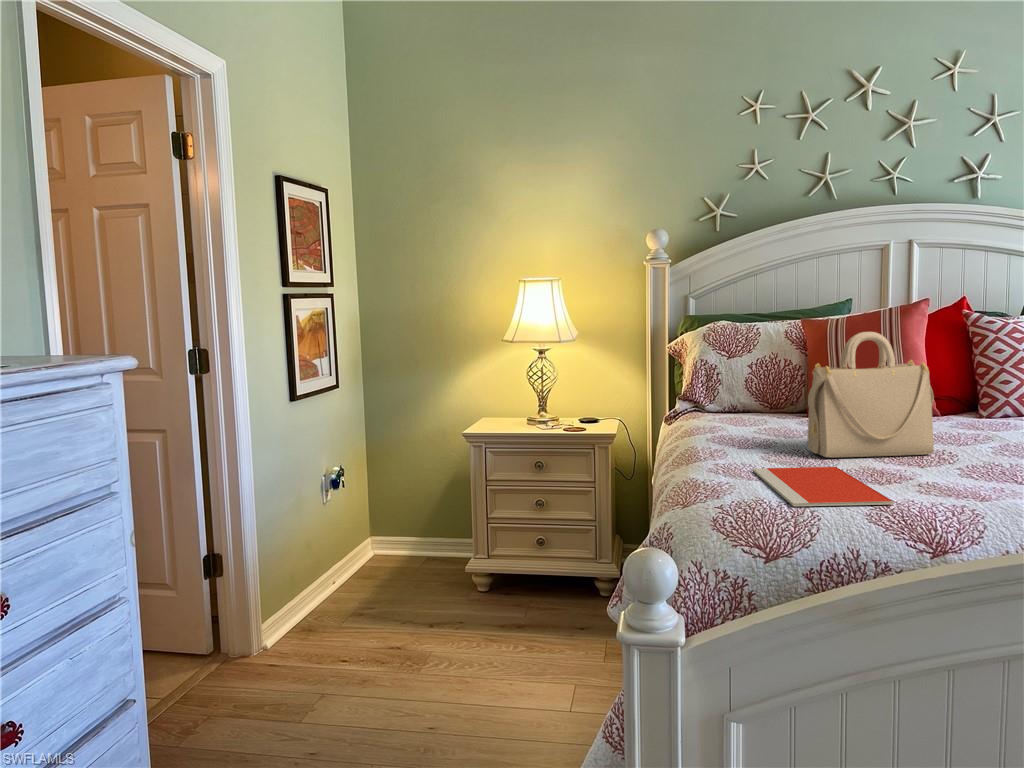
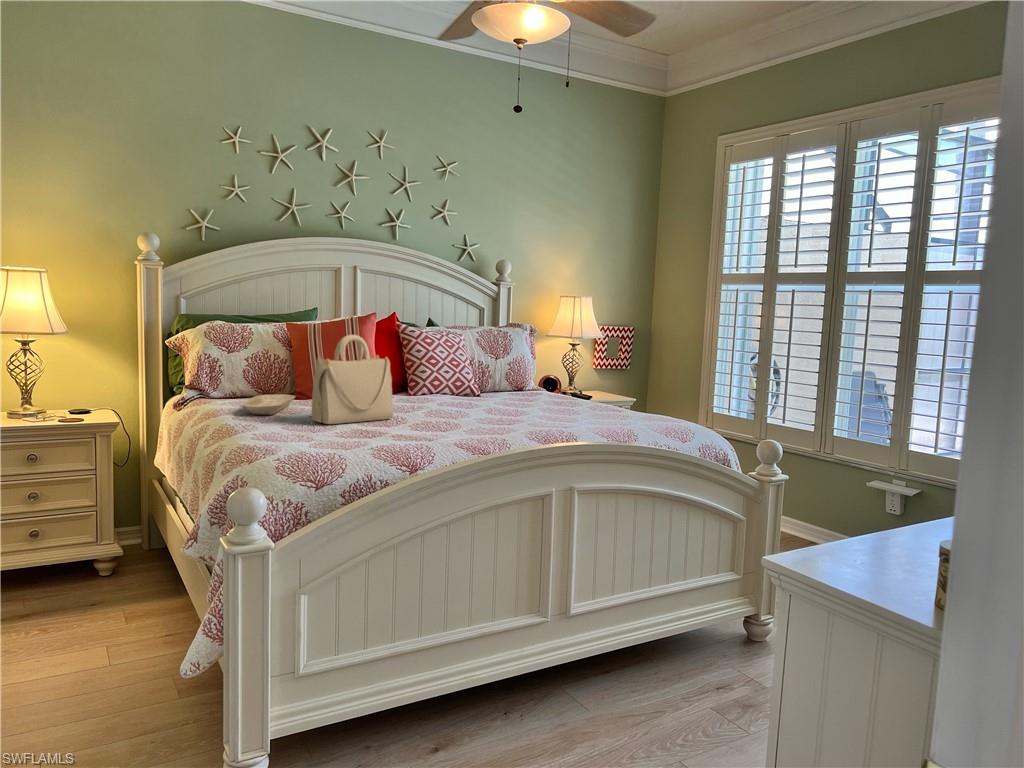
tray: none [724,411,801,438] -> present [242,394,295,415]
notebook: present [753,467,894,506] -> none [283,429,385,454]

